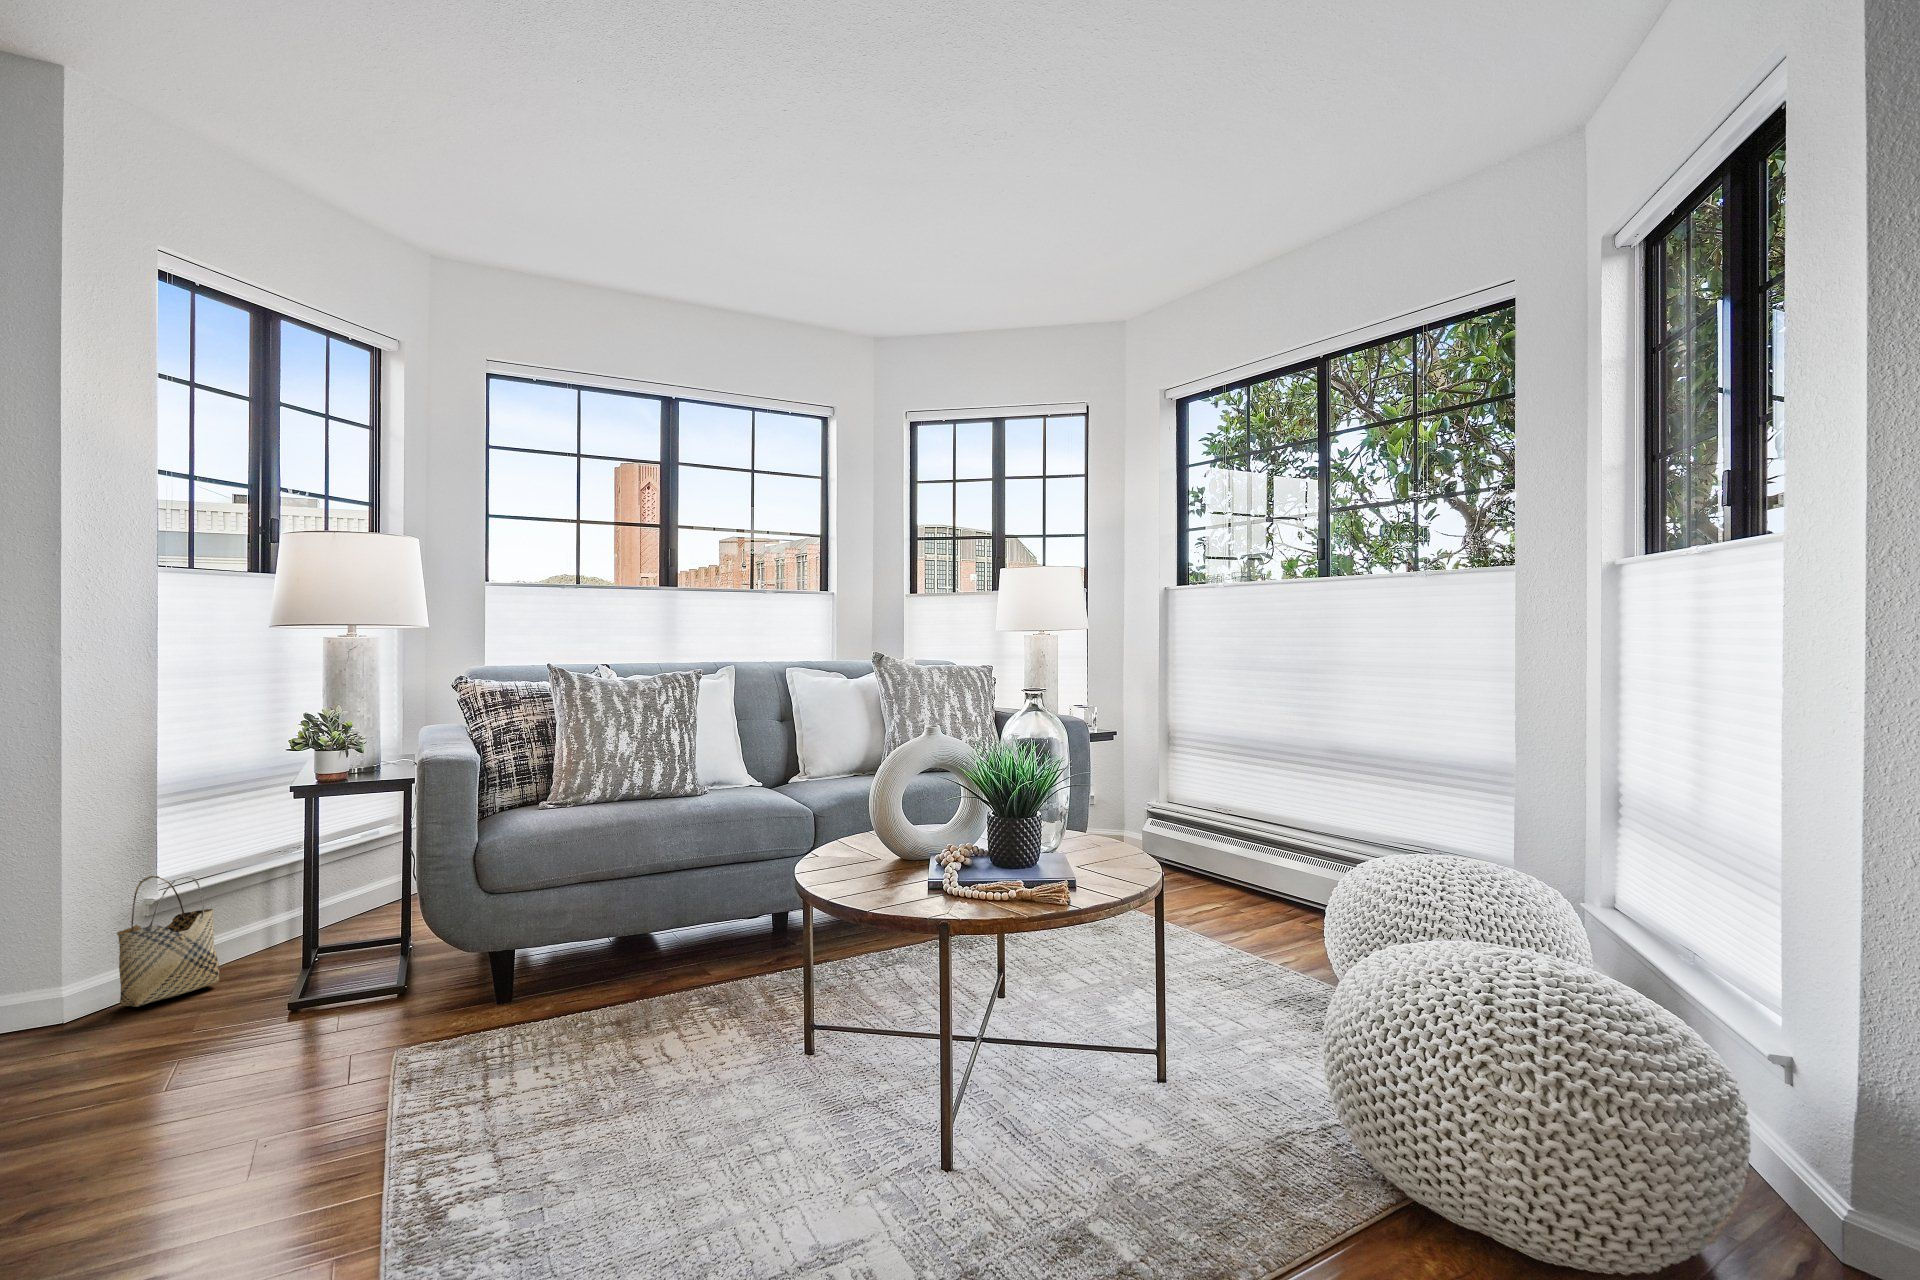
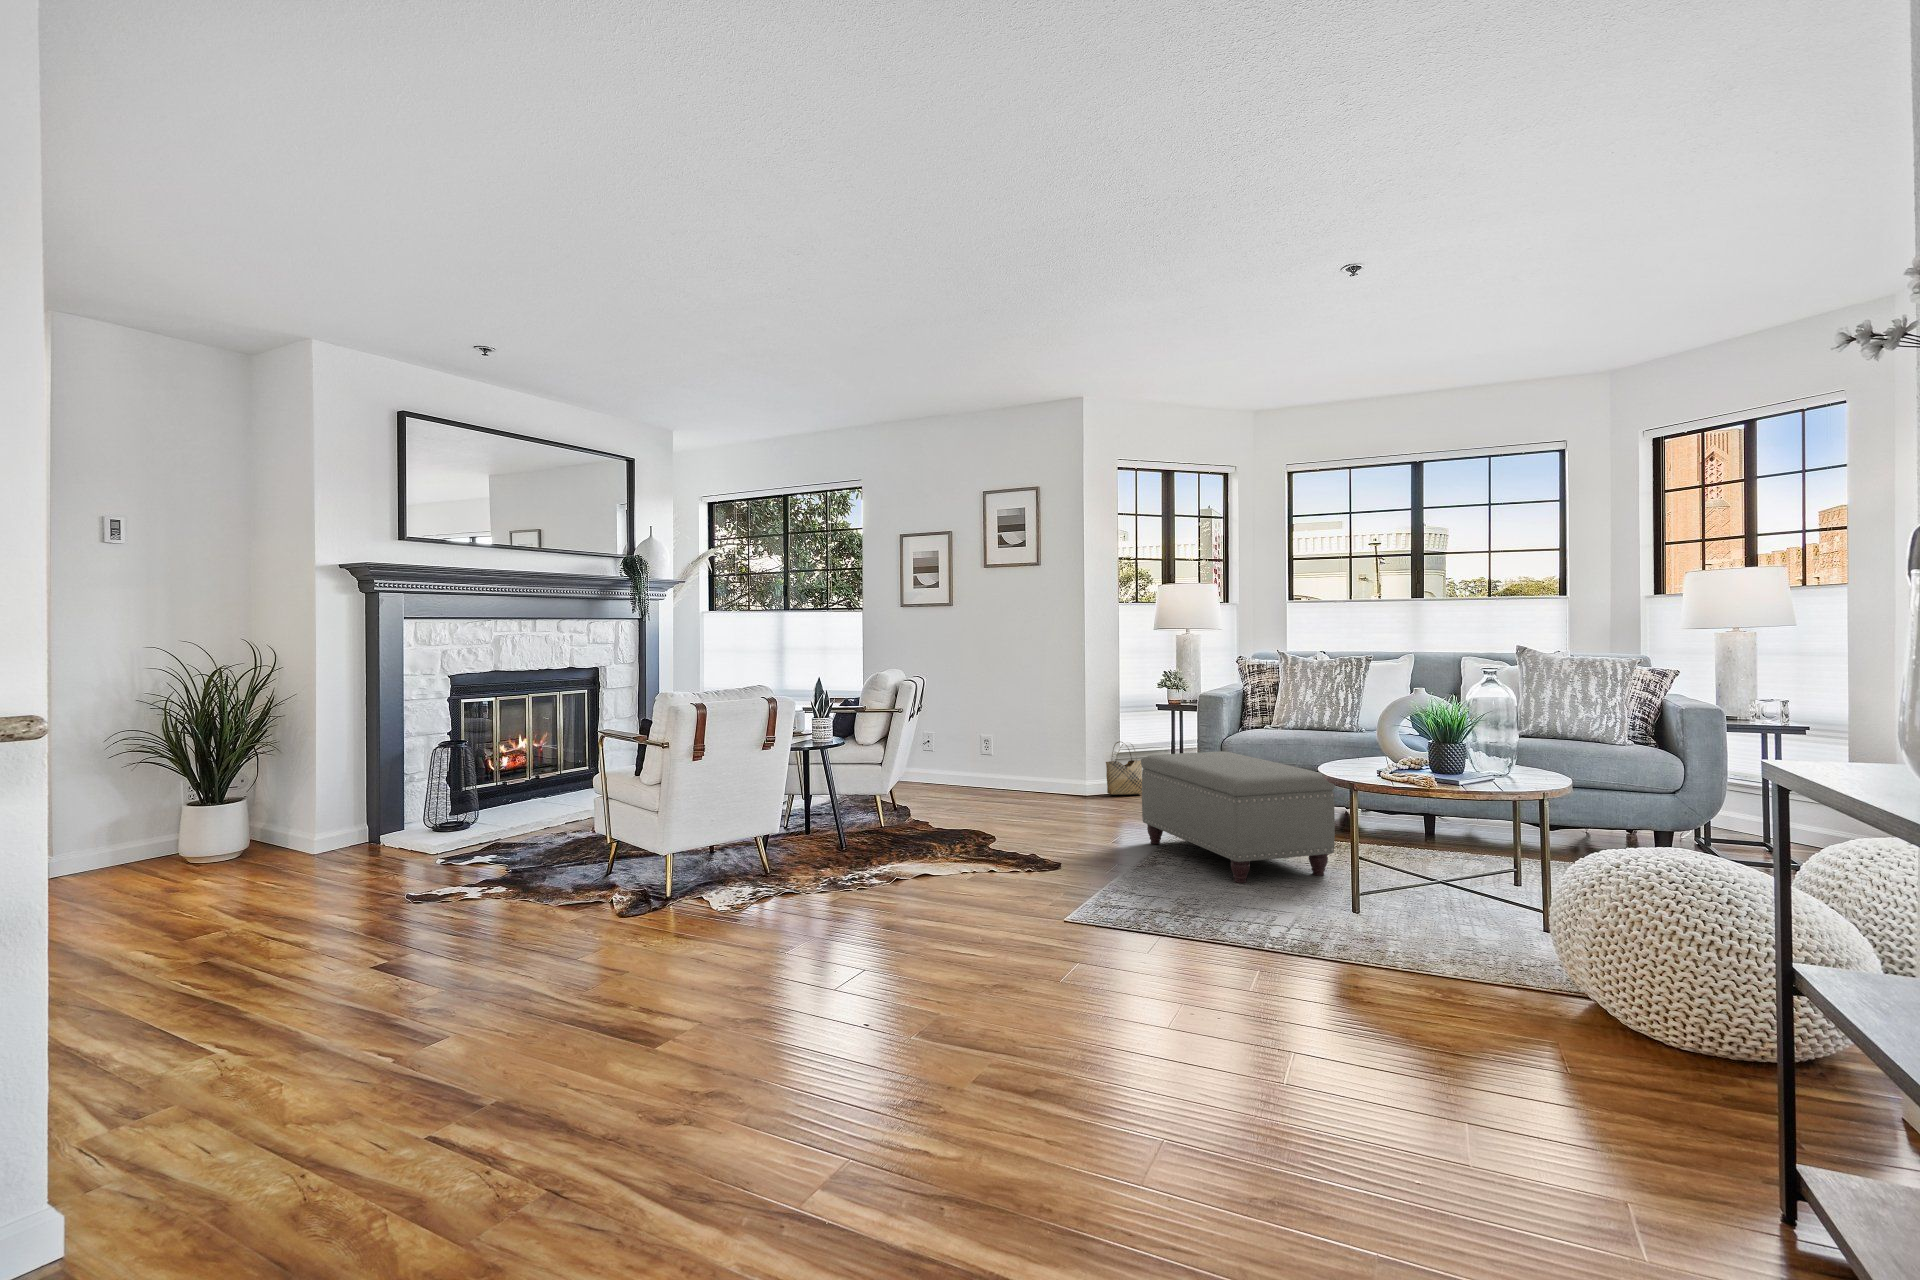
ottoman: none [388,875,874,1193] -> present [1141,751,1335,883]

